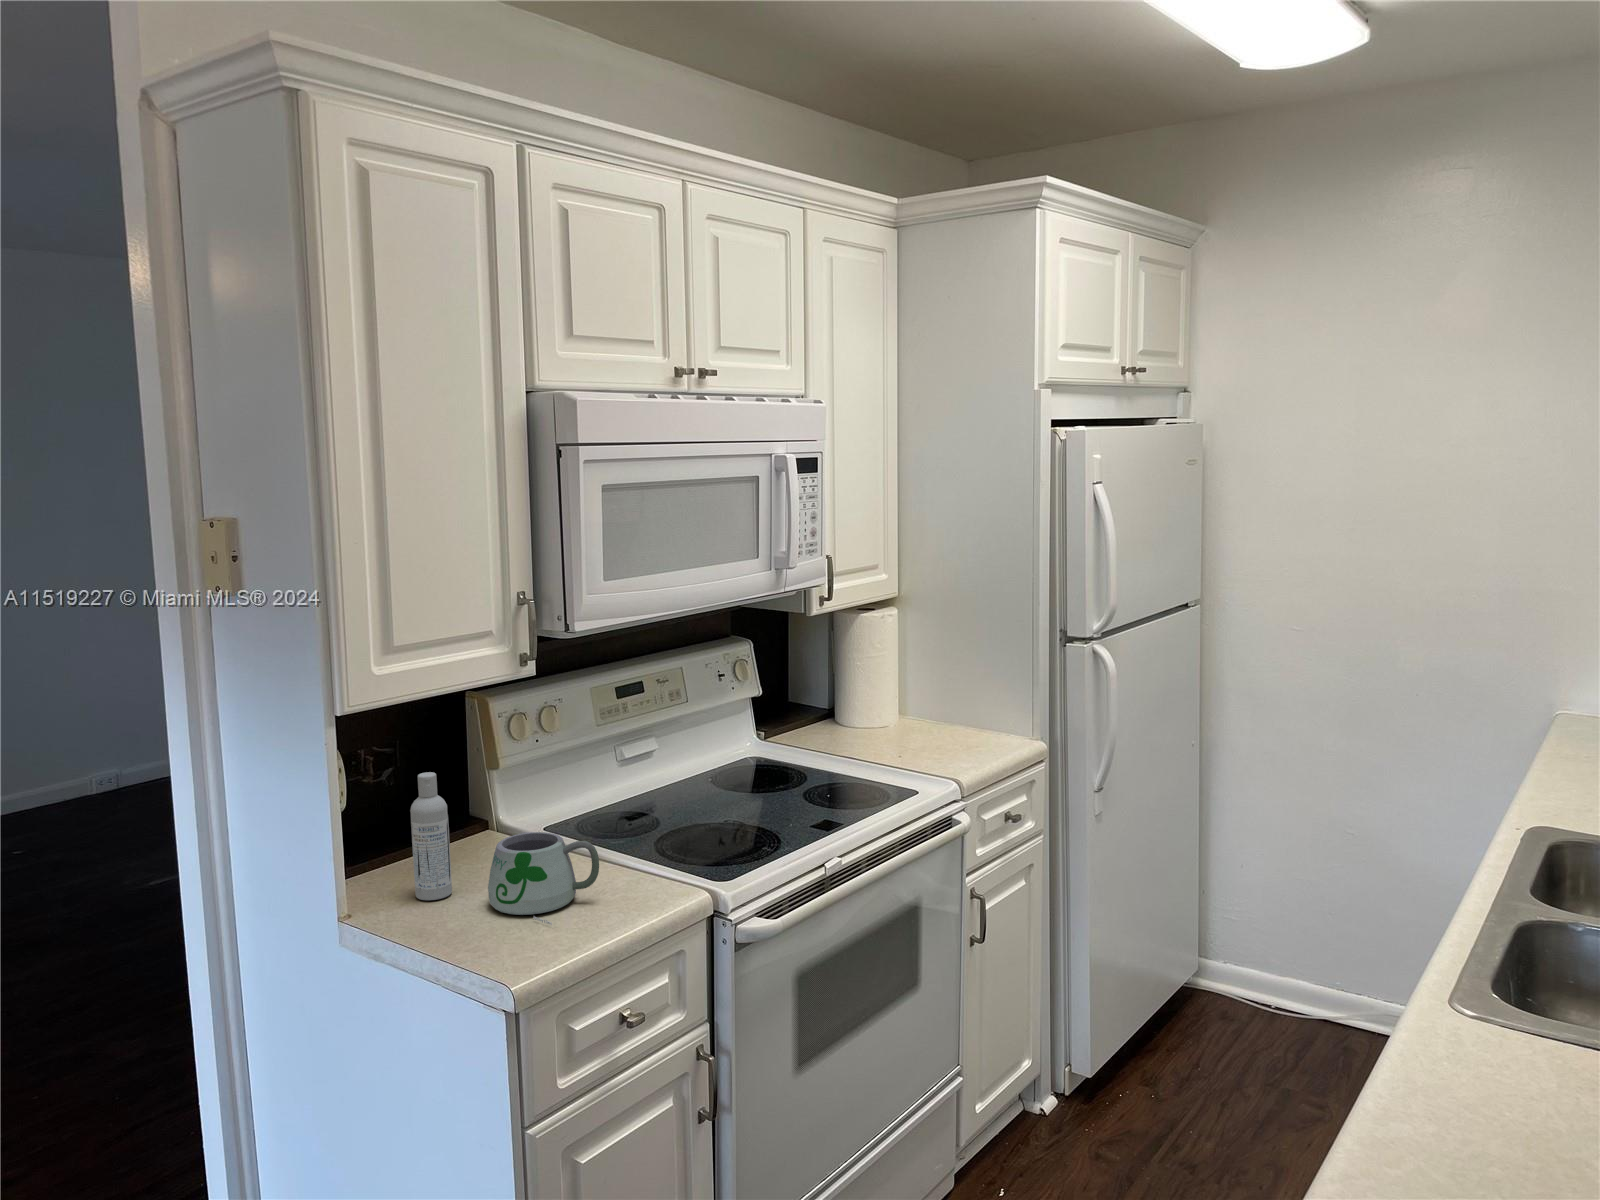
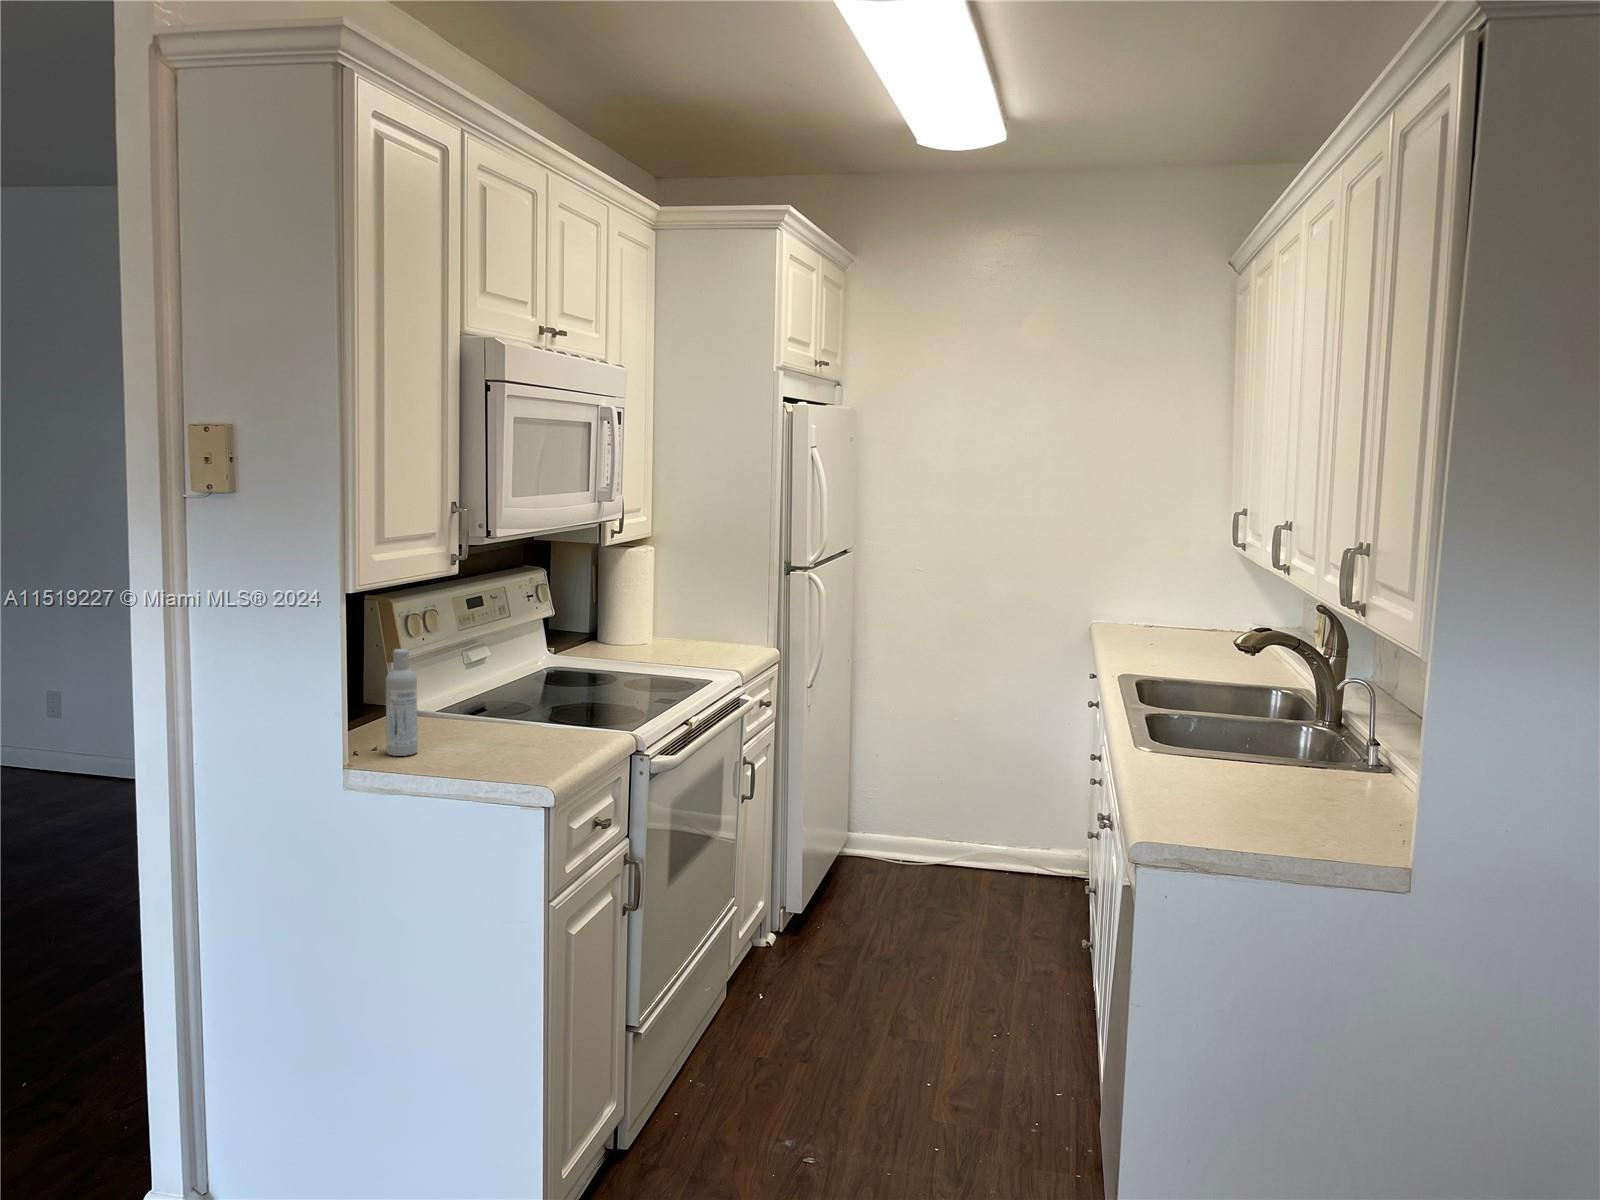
mug: present [488,832,599,925] -> none [457,697,551,761]

